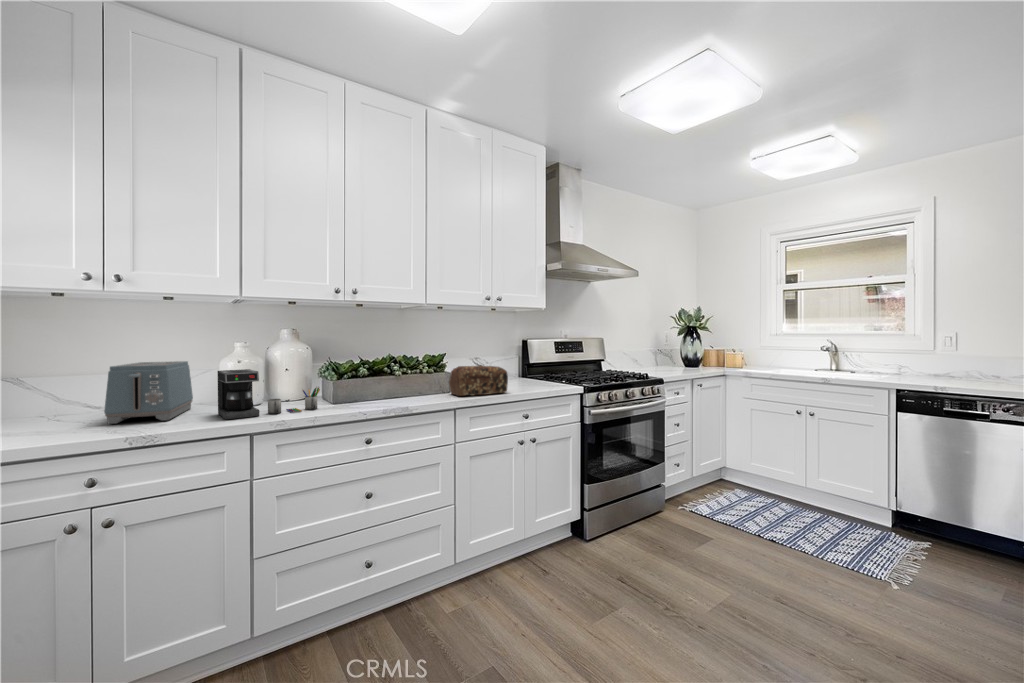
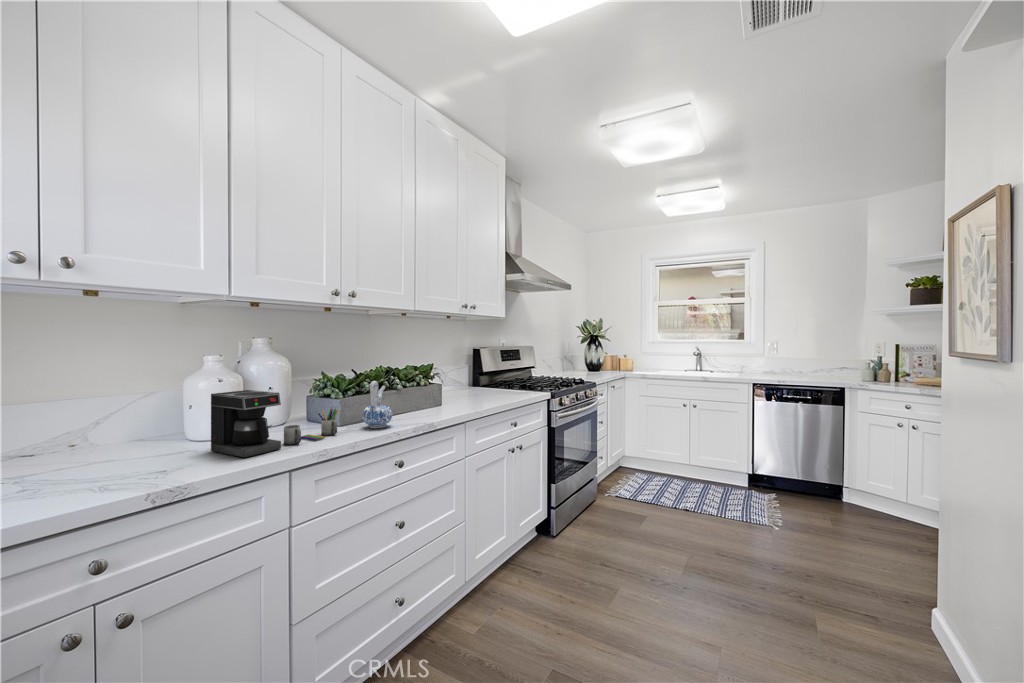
toaster: present [104,361,193,424] -> none [47,382,156,482]
ceramic pitcher: none [343,365,369,407] -> present [363,381,392,428]
bread loaf: present [449,365,508,396] -> none [446,376,503,409]

